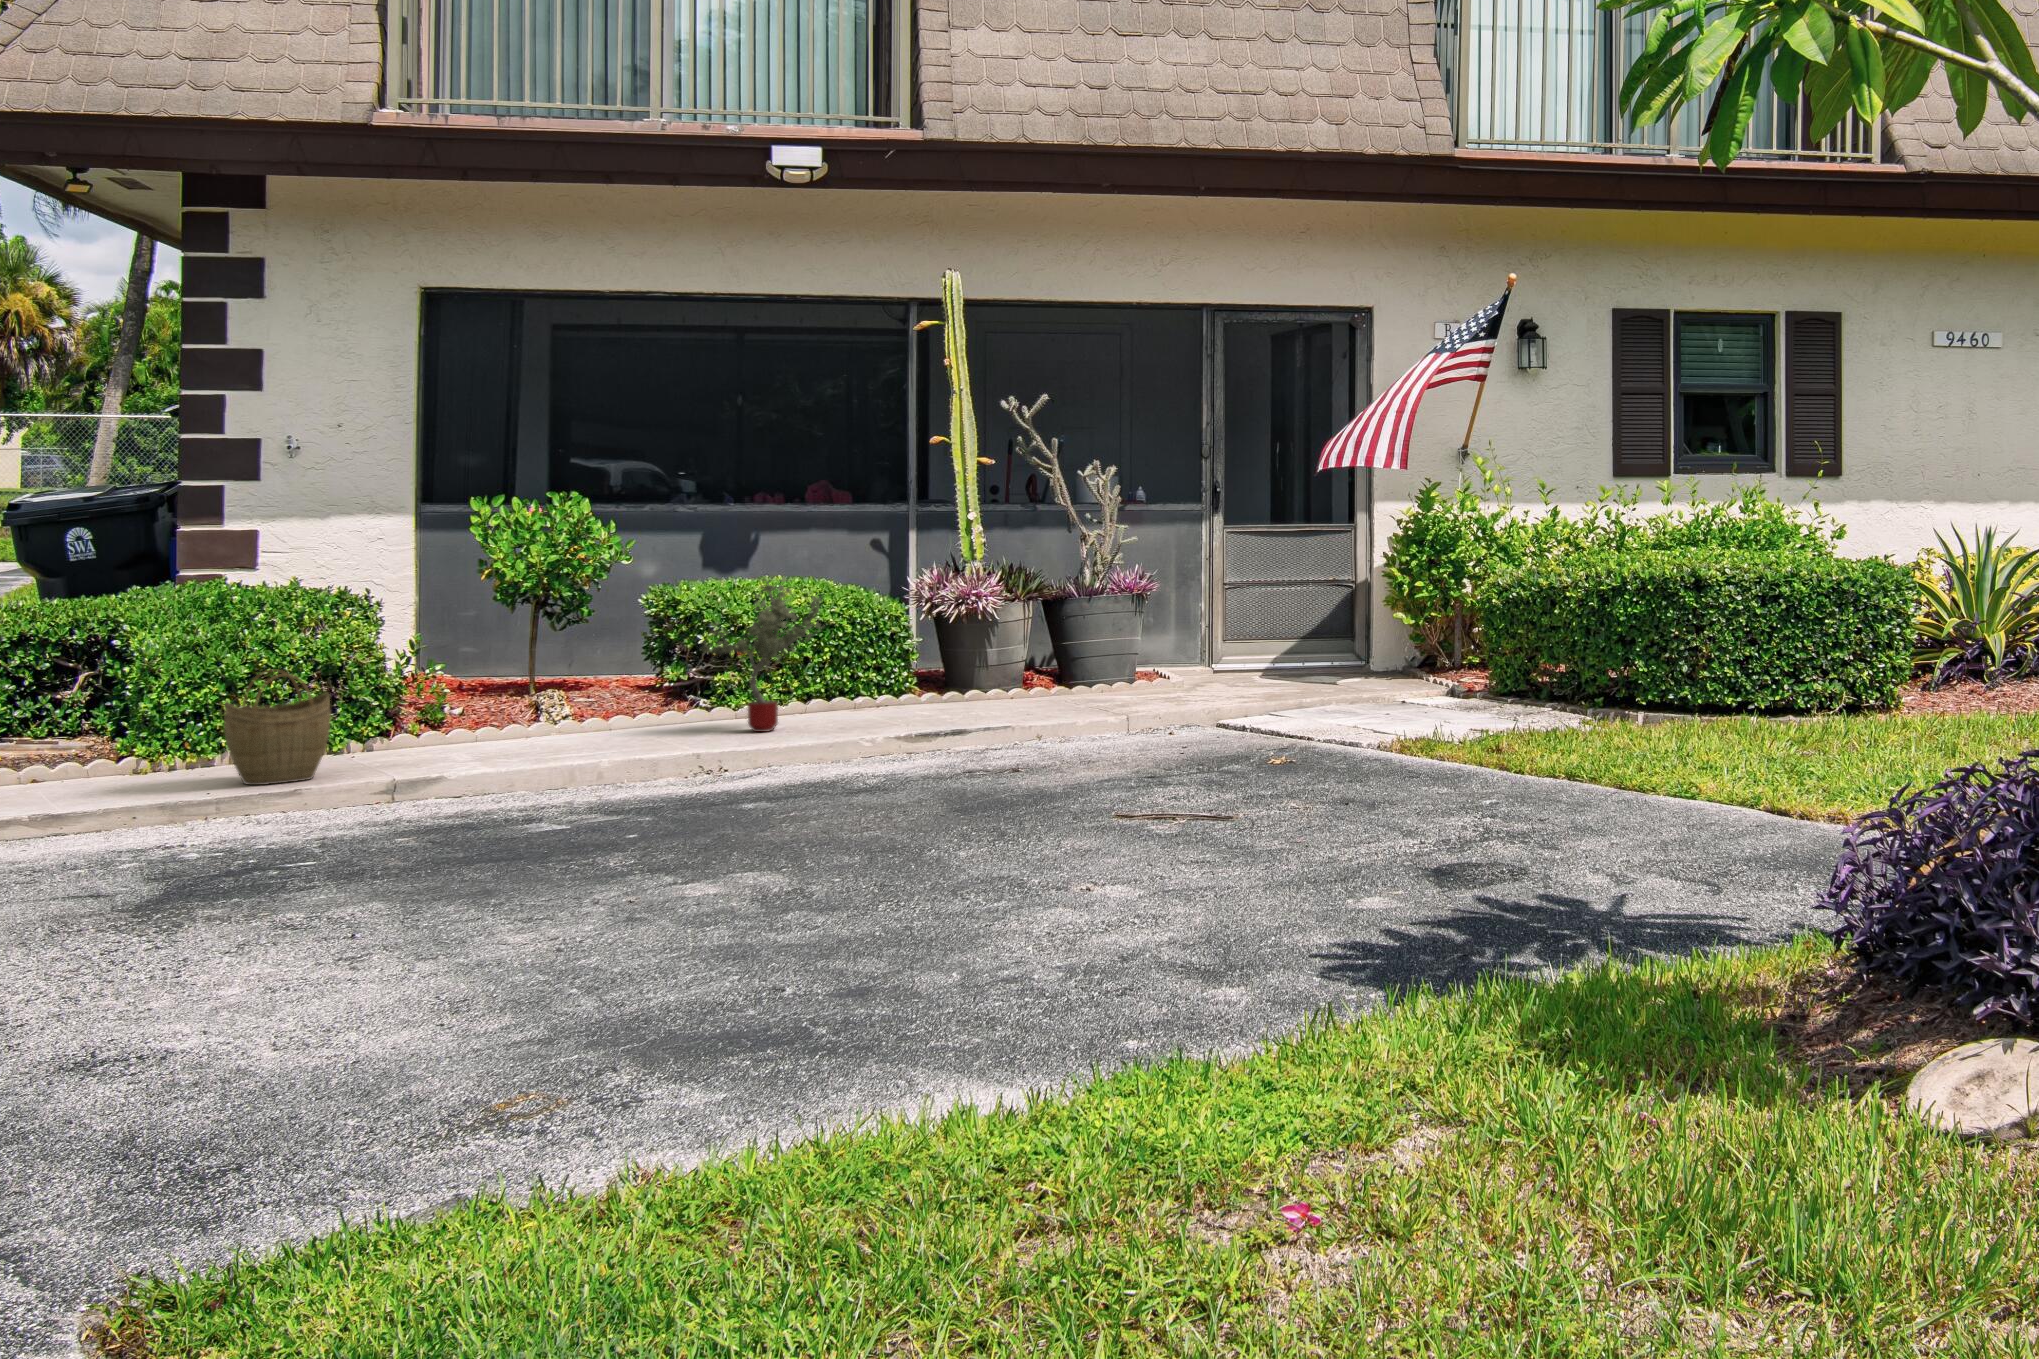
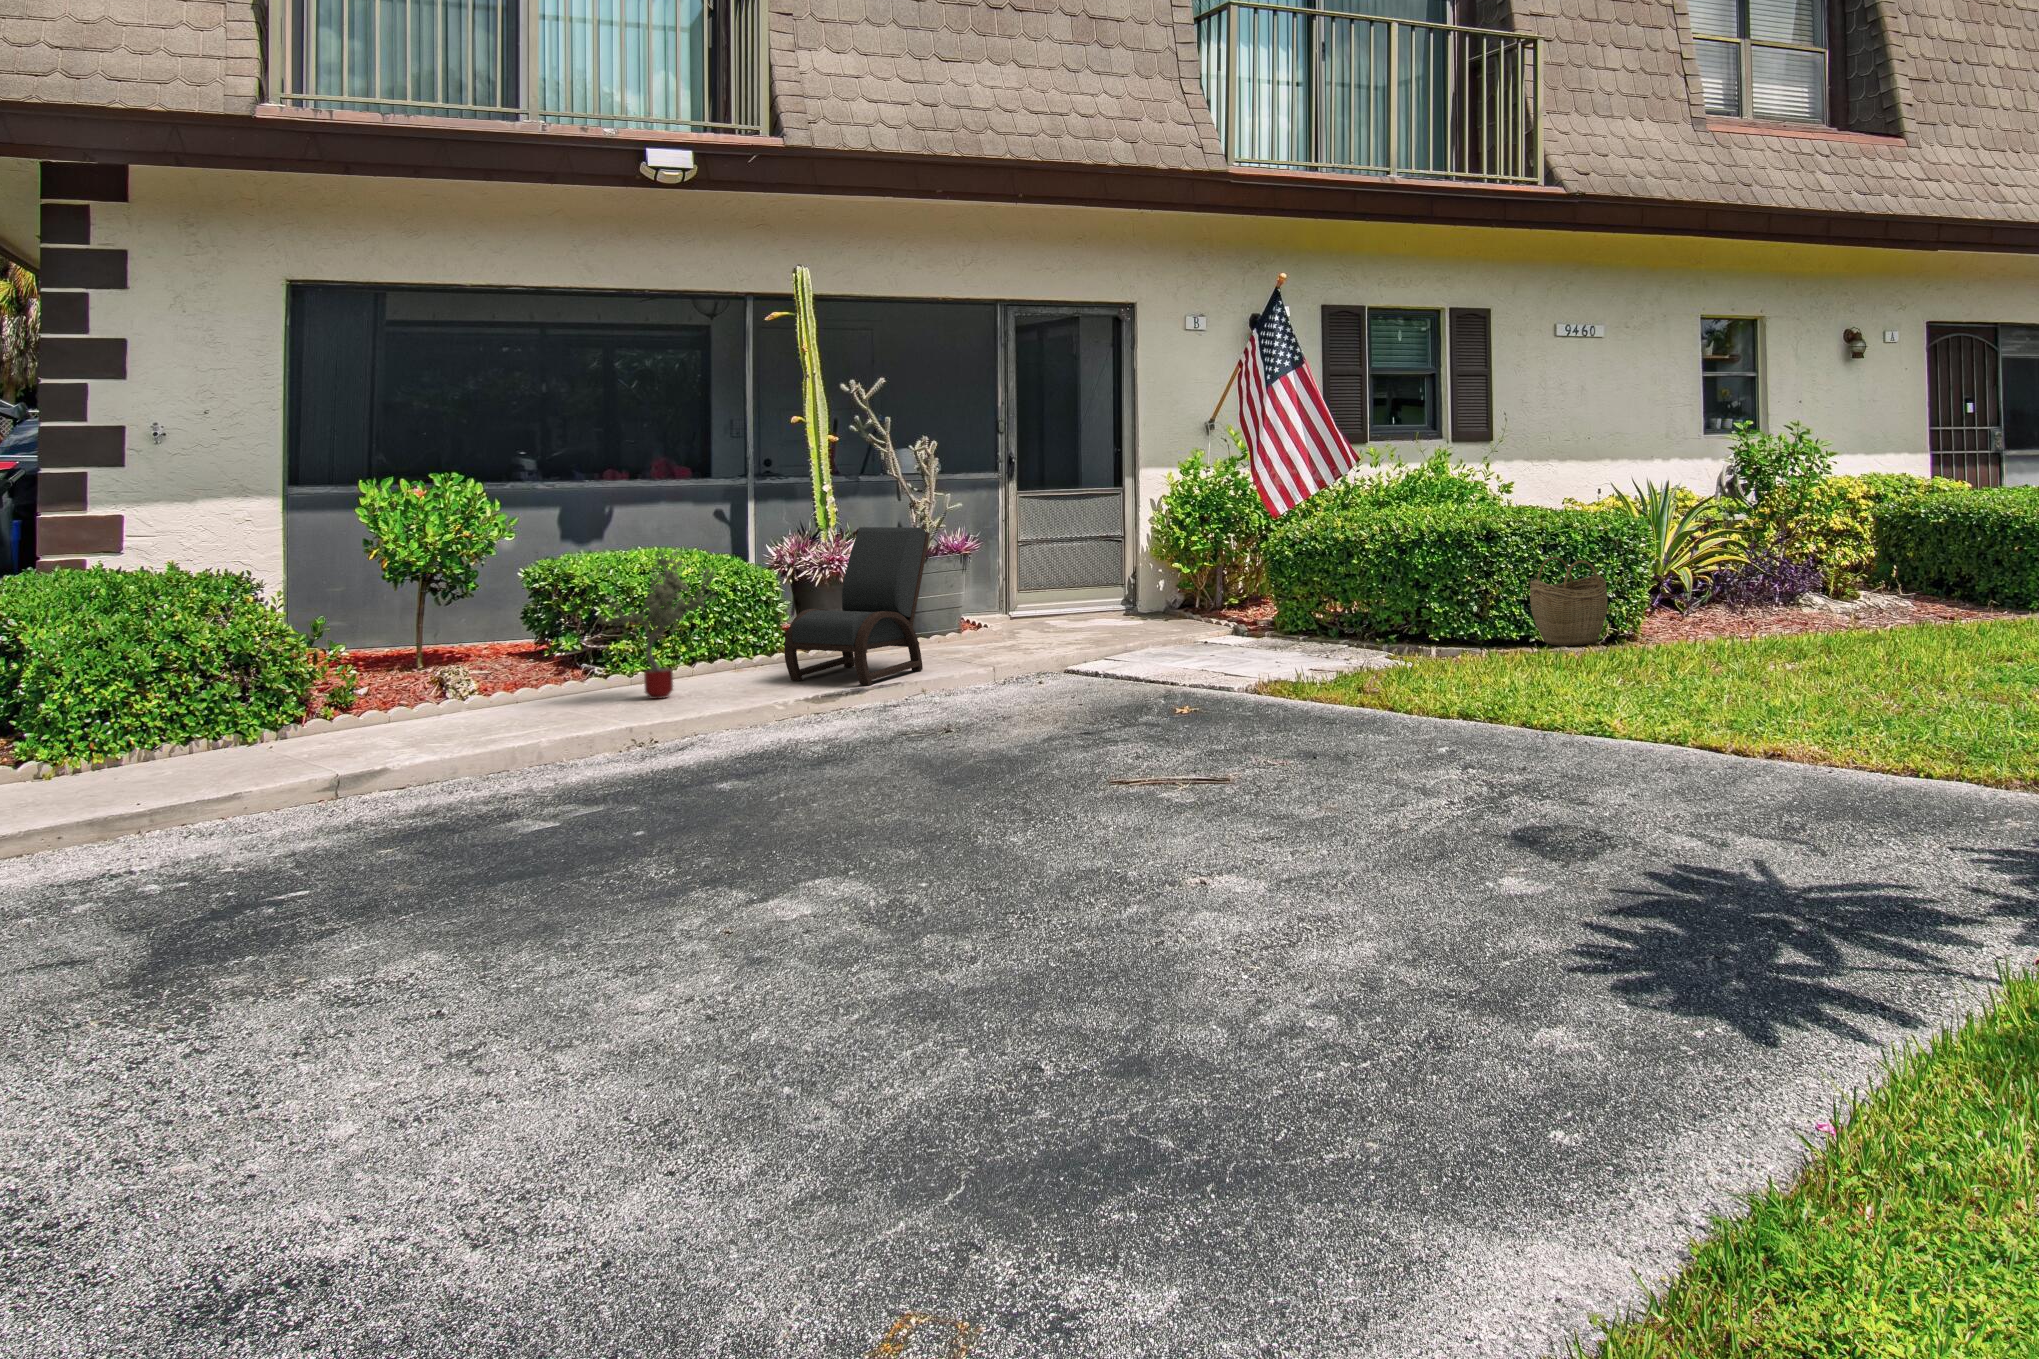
lounge chair: none [902,558,1069,726] -> present [784,527,930,685]
woven basket: present [224,669,331,785] -> present [1530,557,1608,646]

